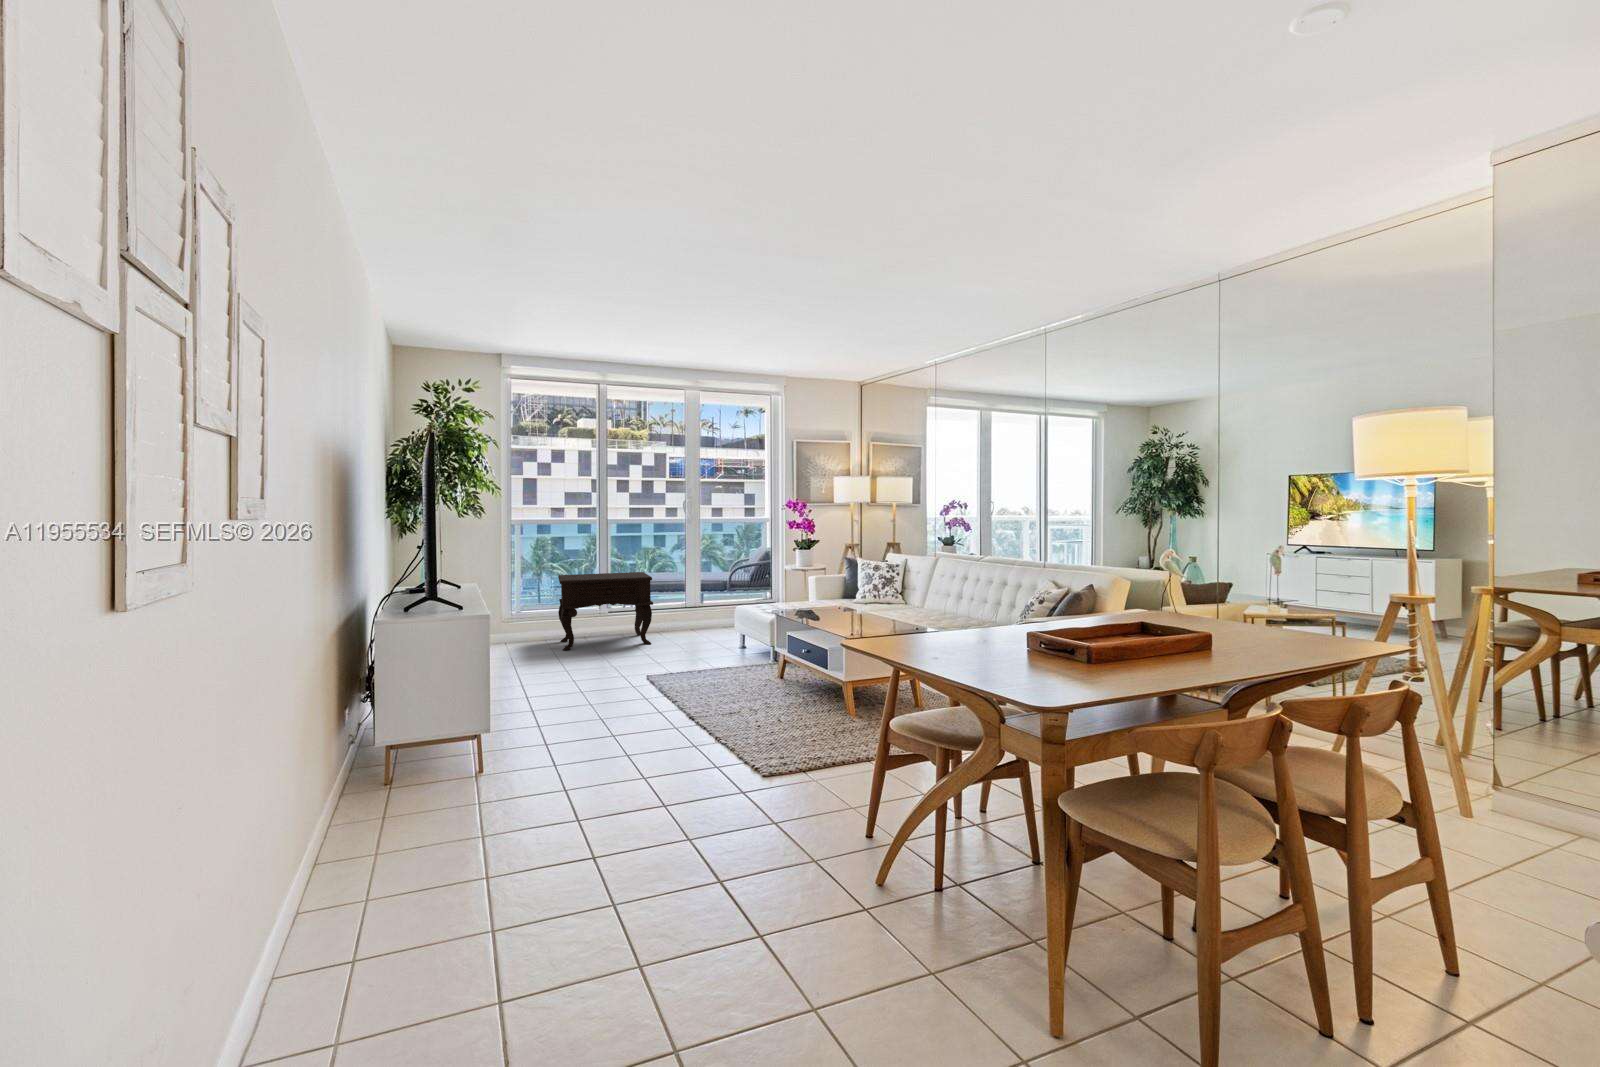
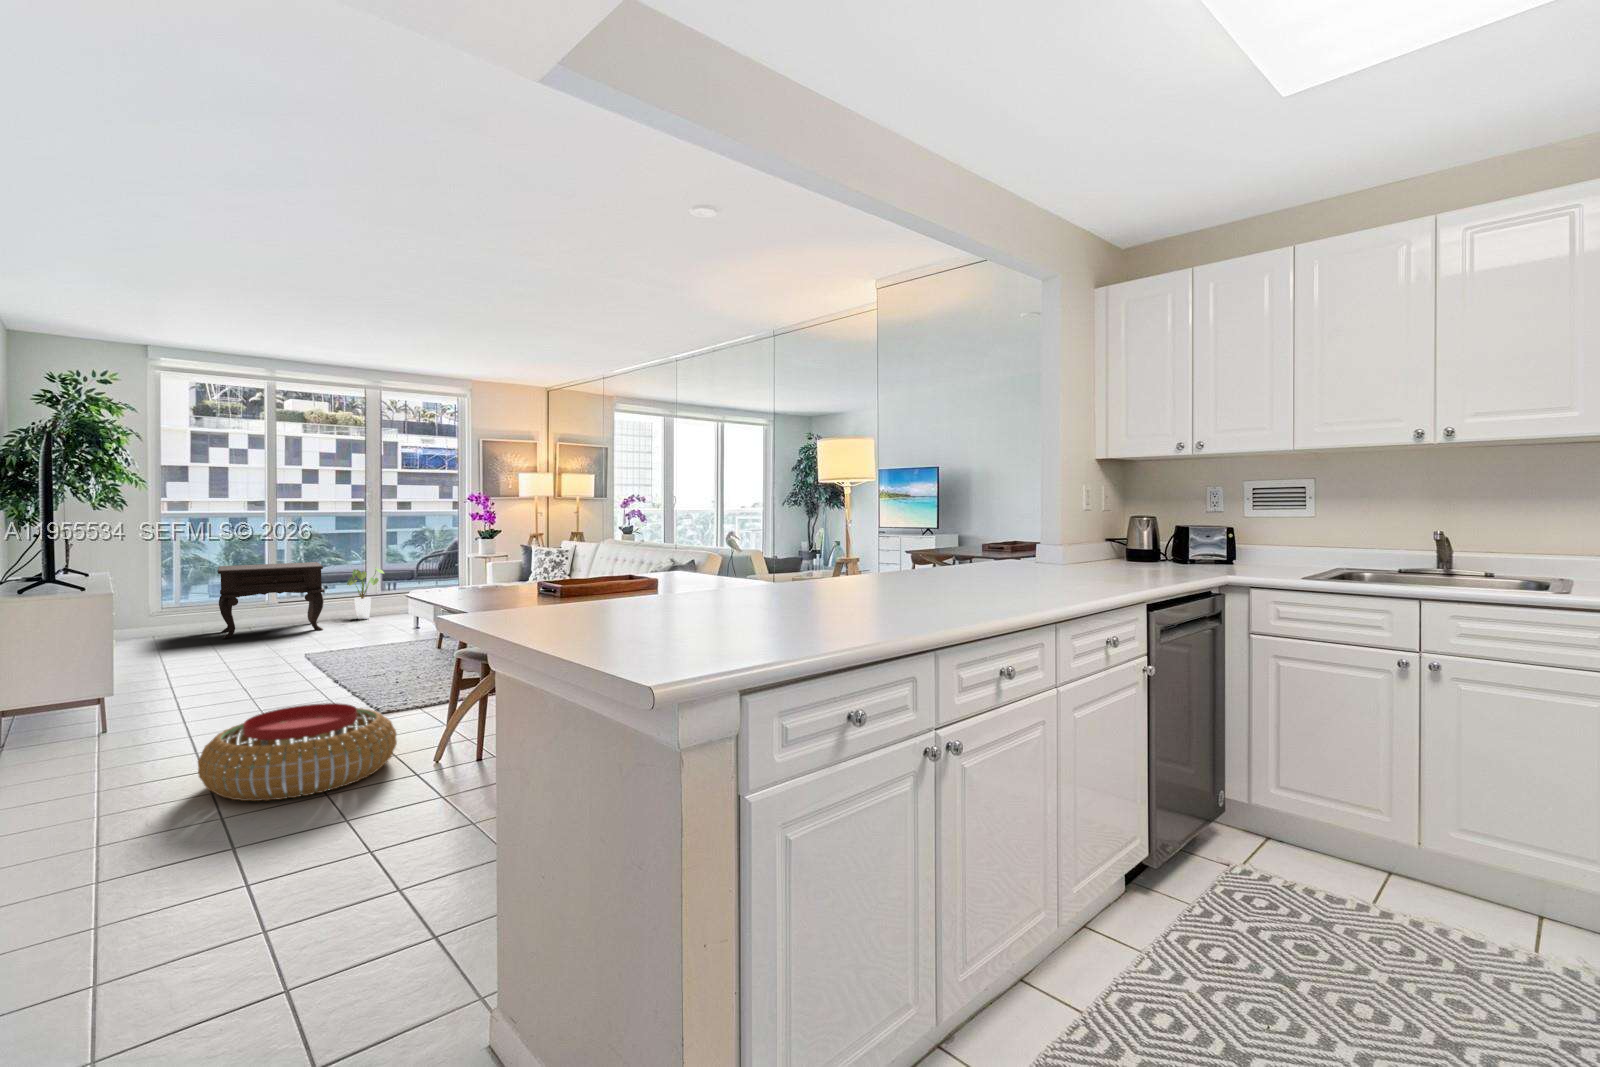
house plant: none [670,577,703,632] -> present [347,568,384,619]
pouf: none [586,784,819,945] -> present [198,703,397,801]

